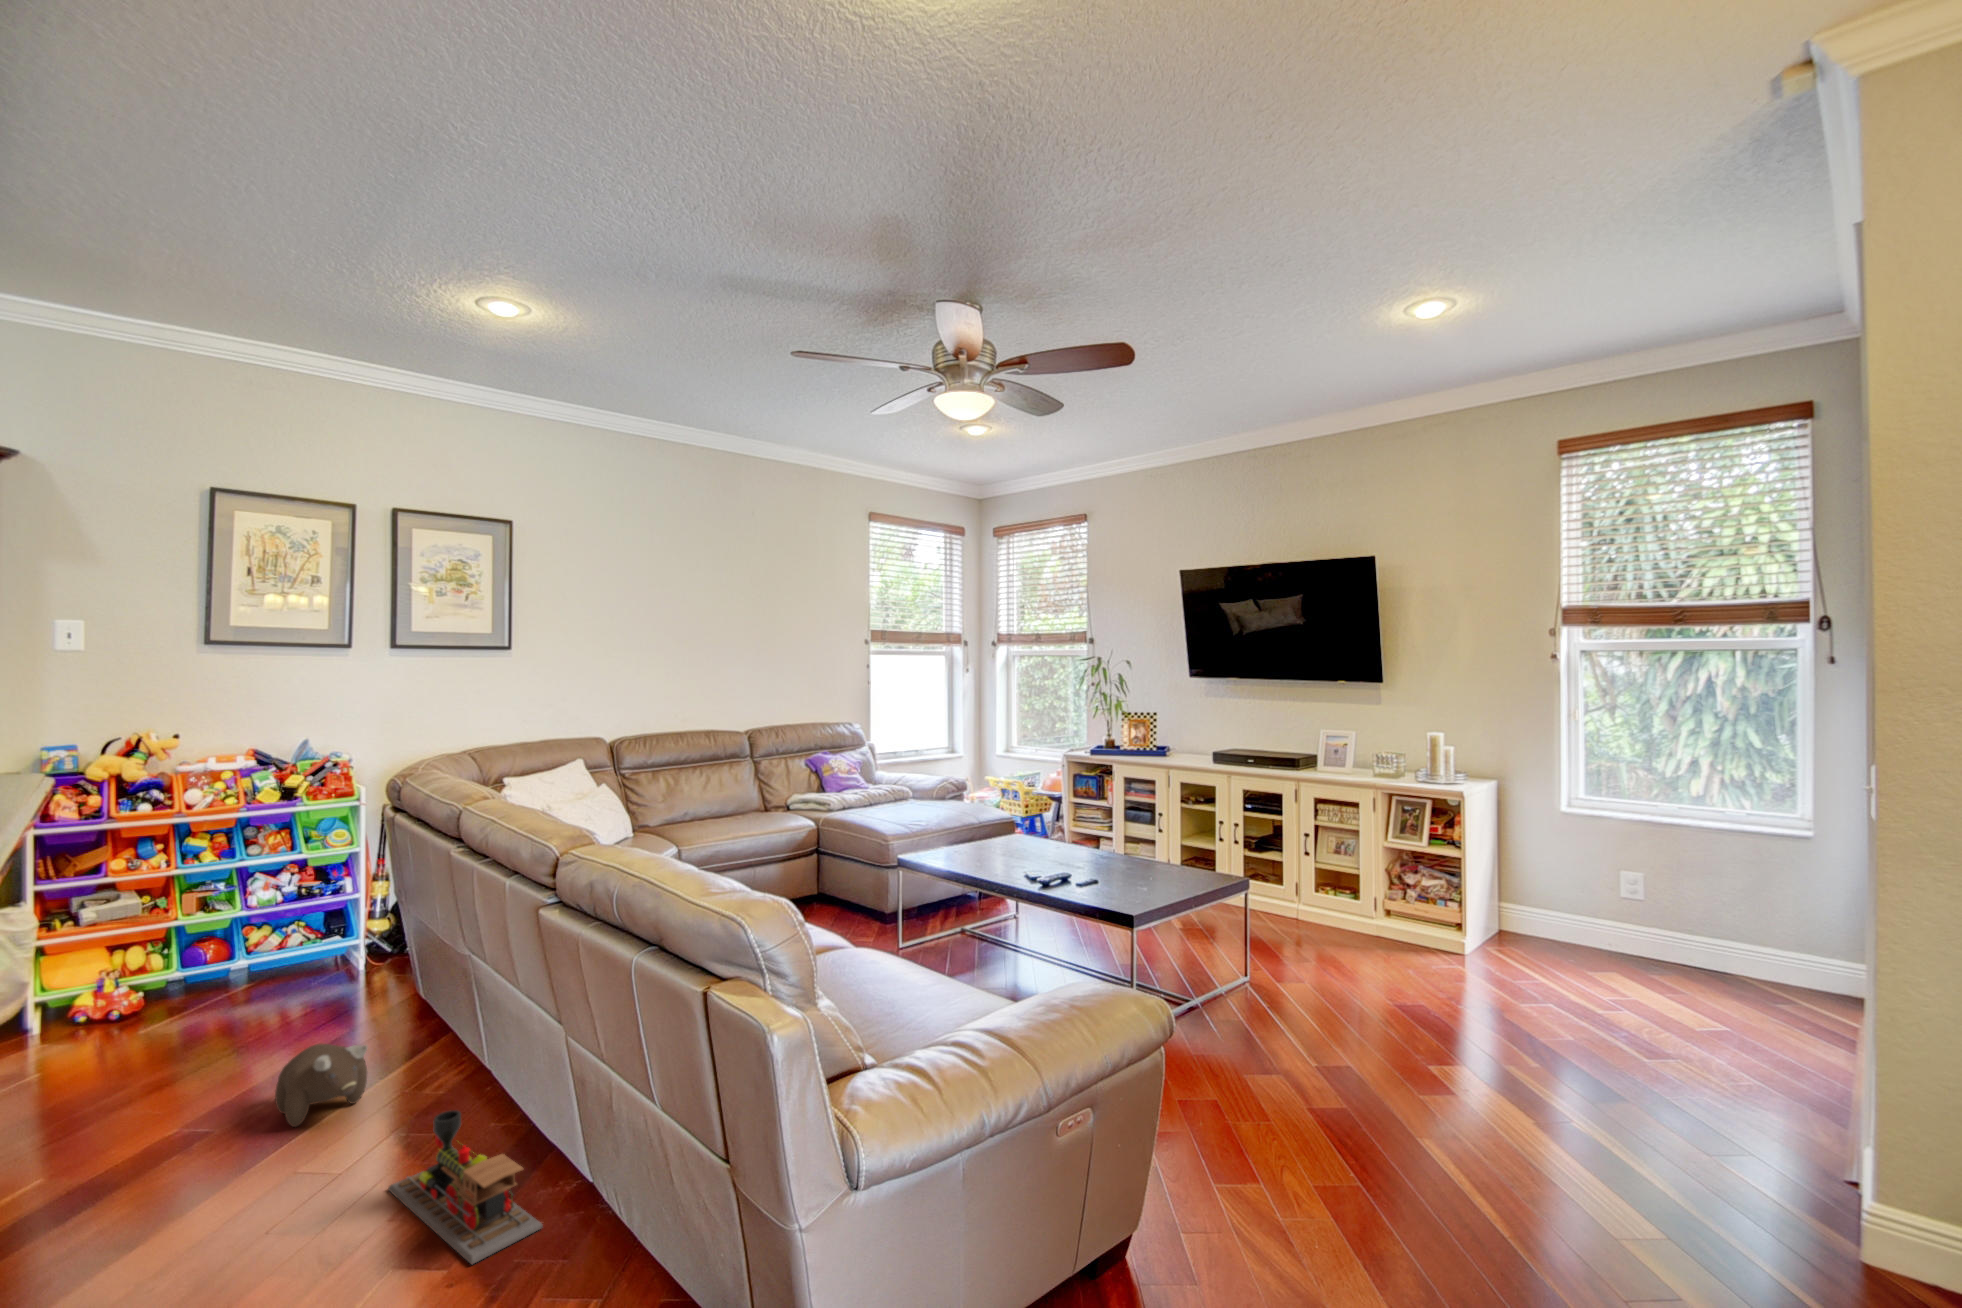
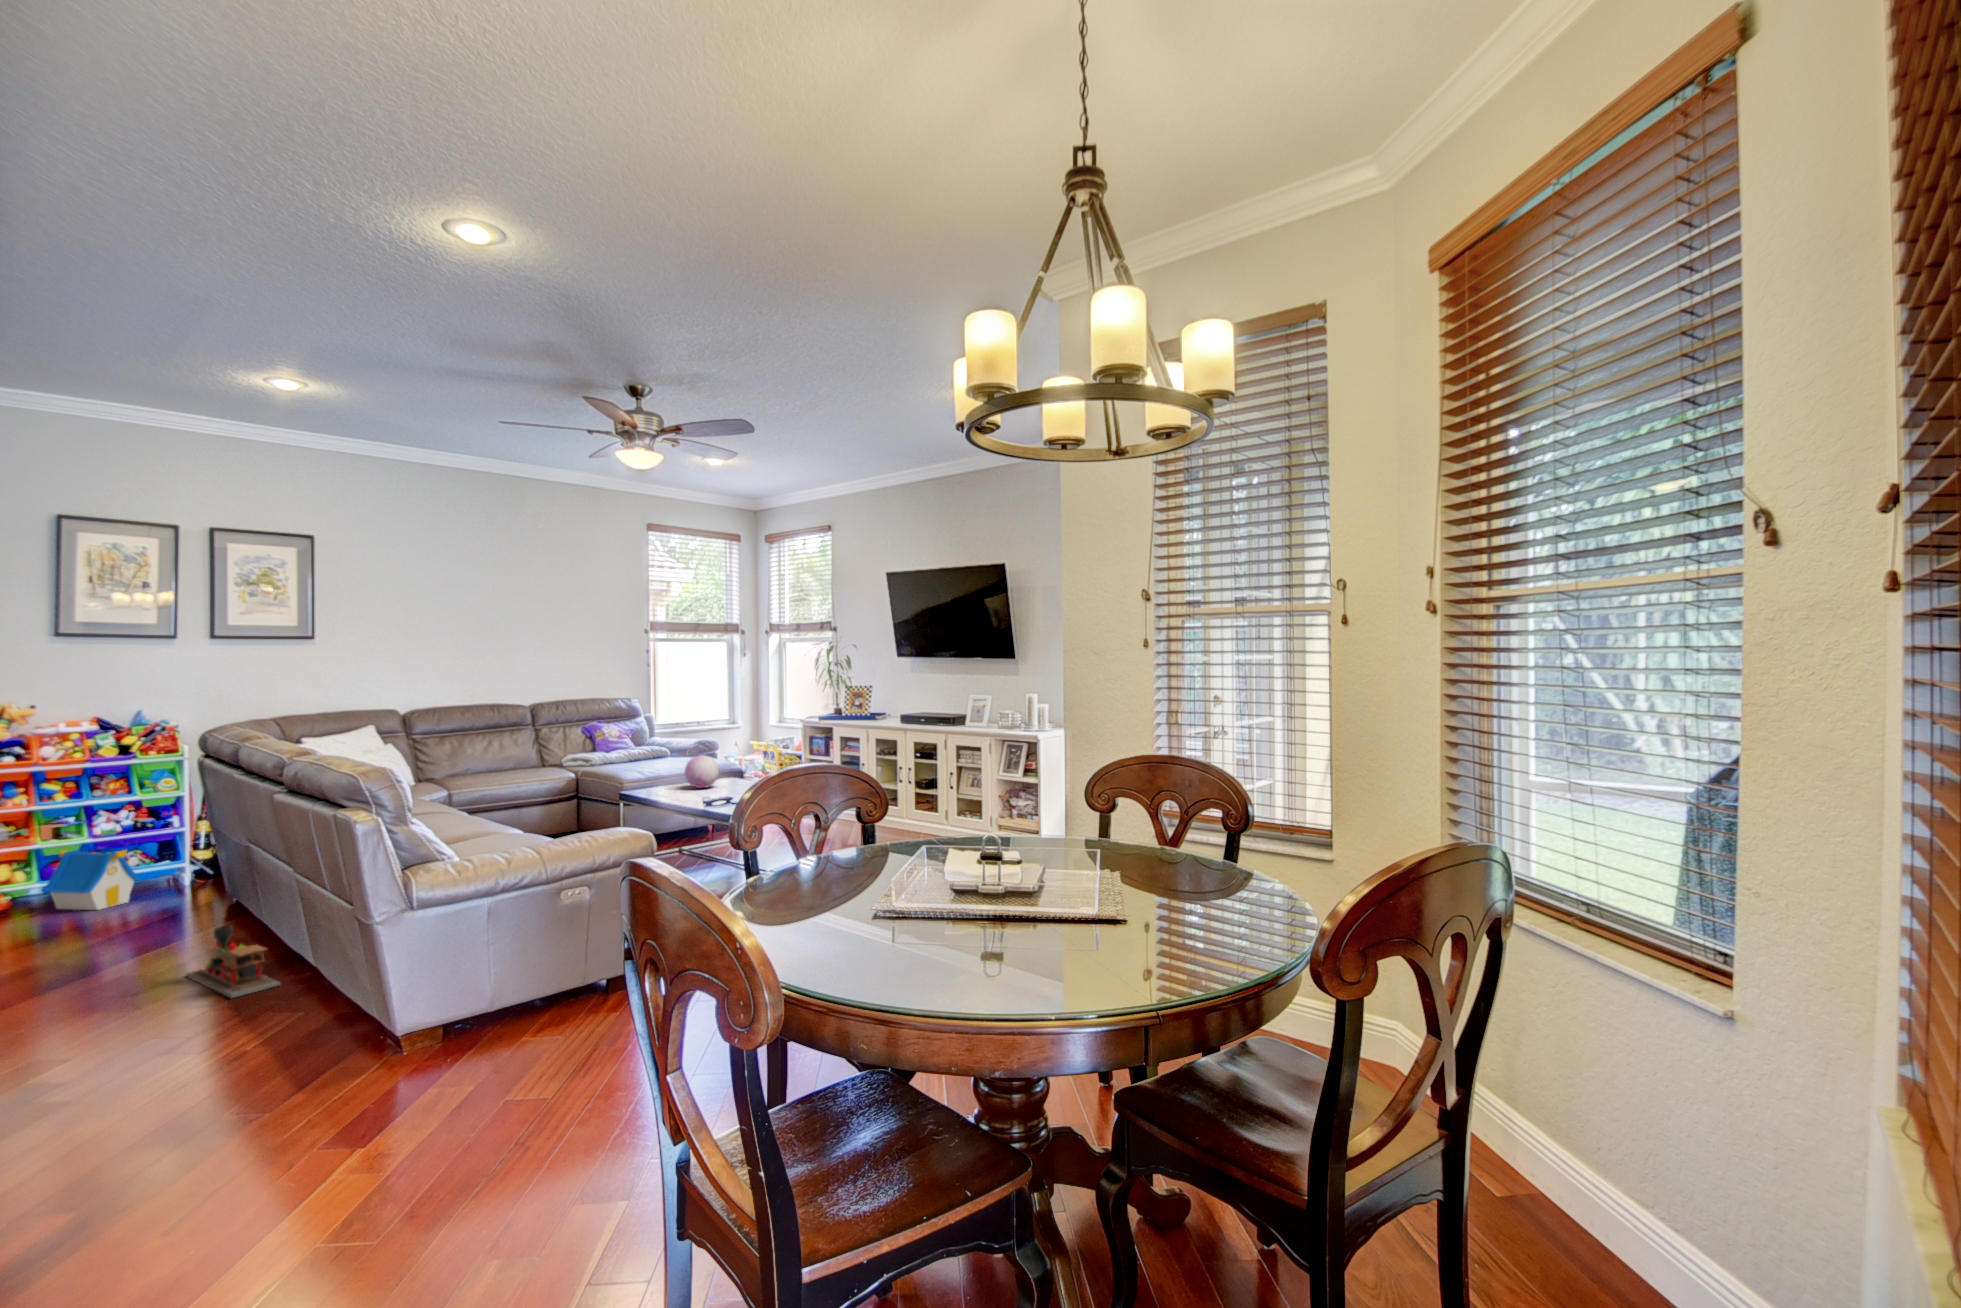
decorative orb: none [987,808,1031,853] -> present [685,755,719,788]
toy house: none [179,929,309,1019] -> present [42,850,142,910]
plush toy: present [275,1044,367,1127] -> none [112,903,179,955]

